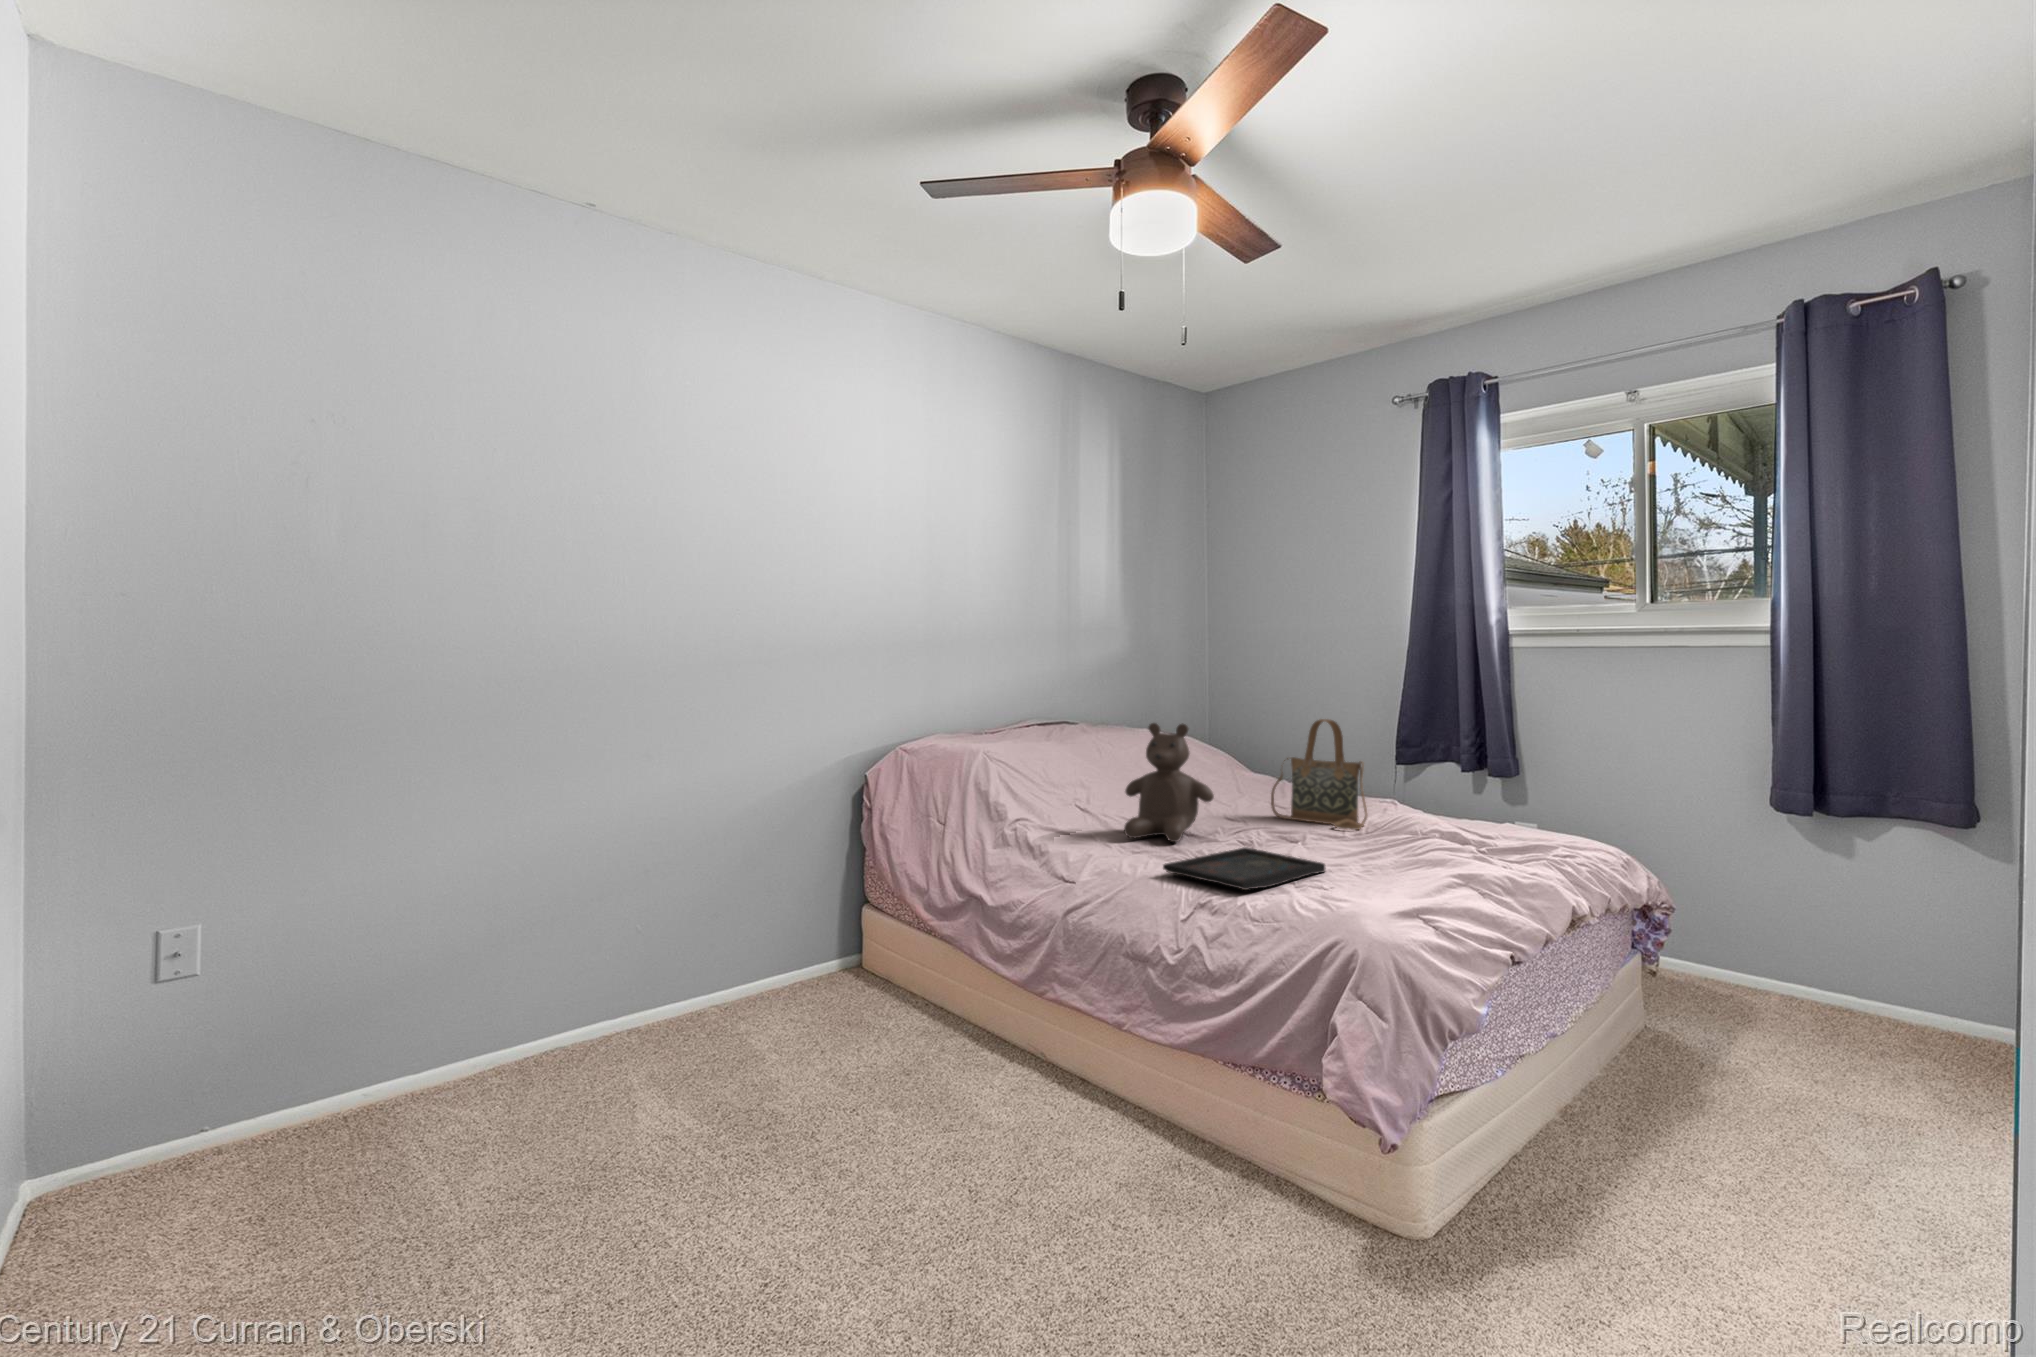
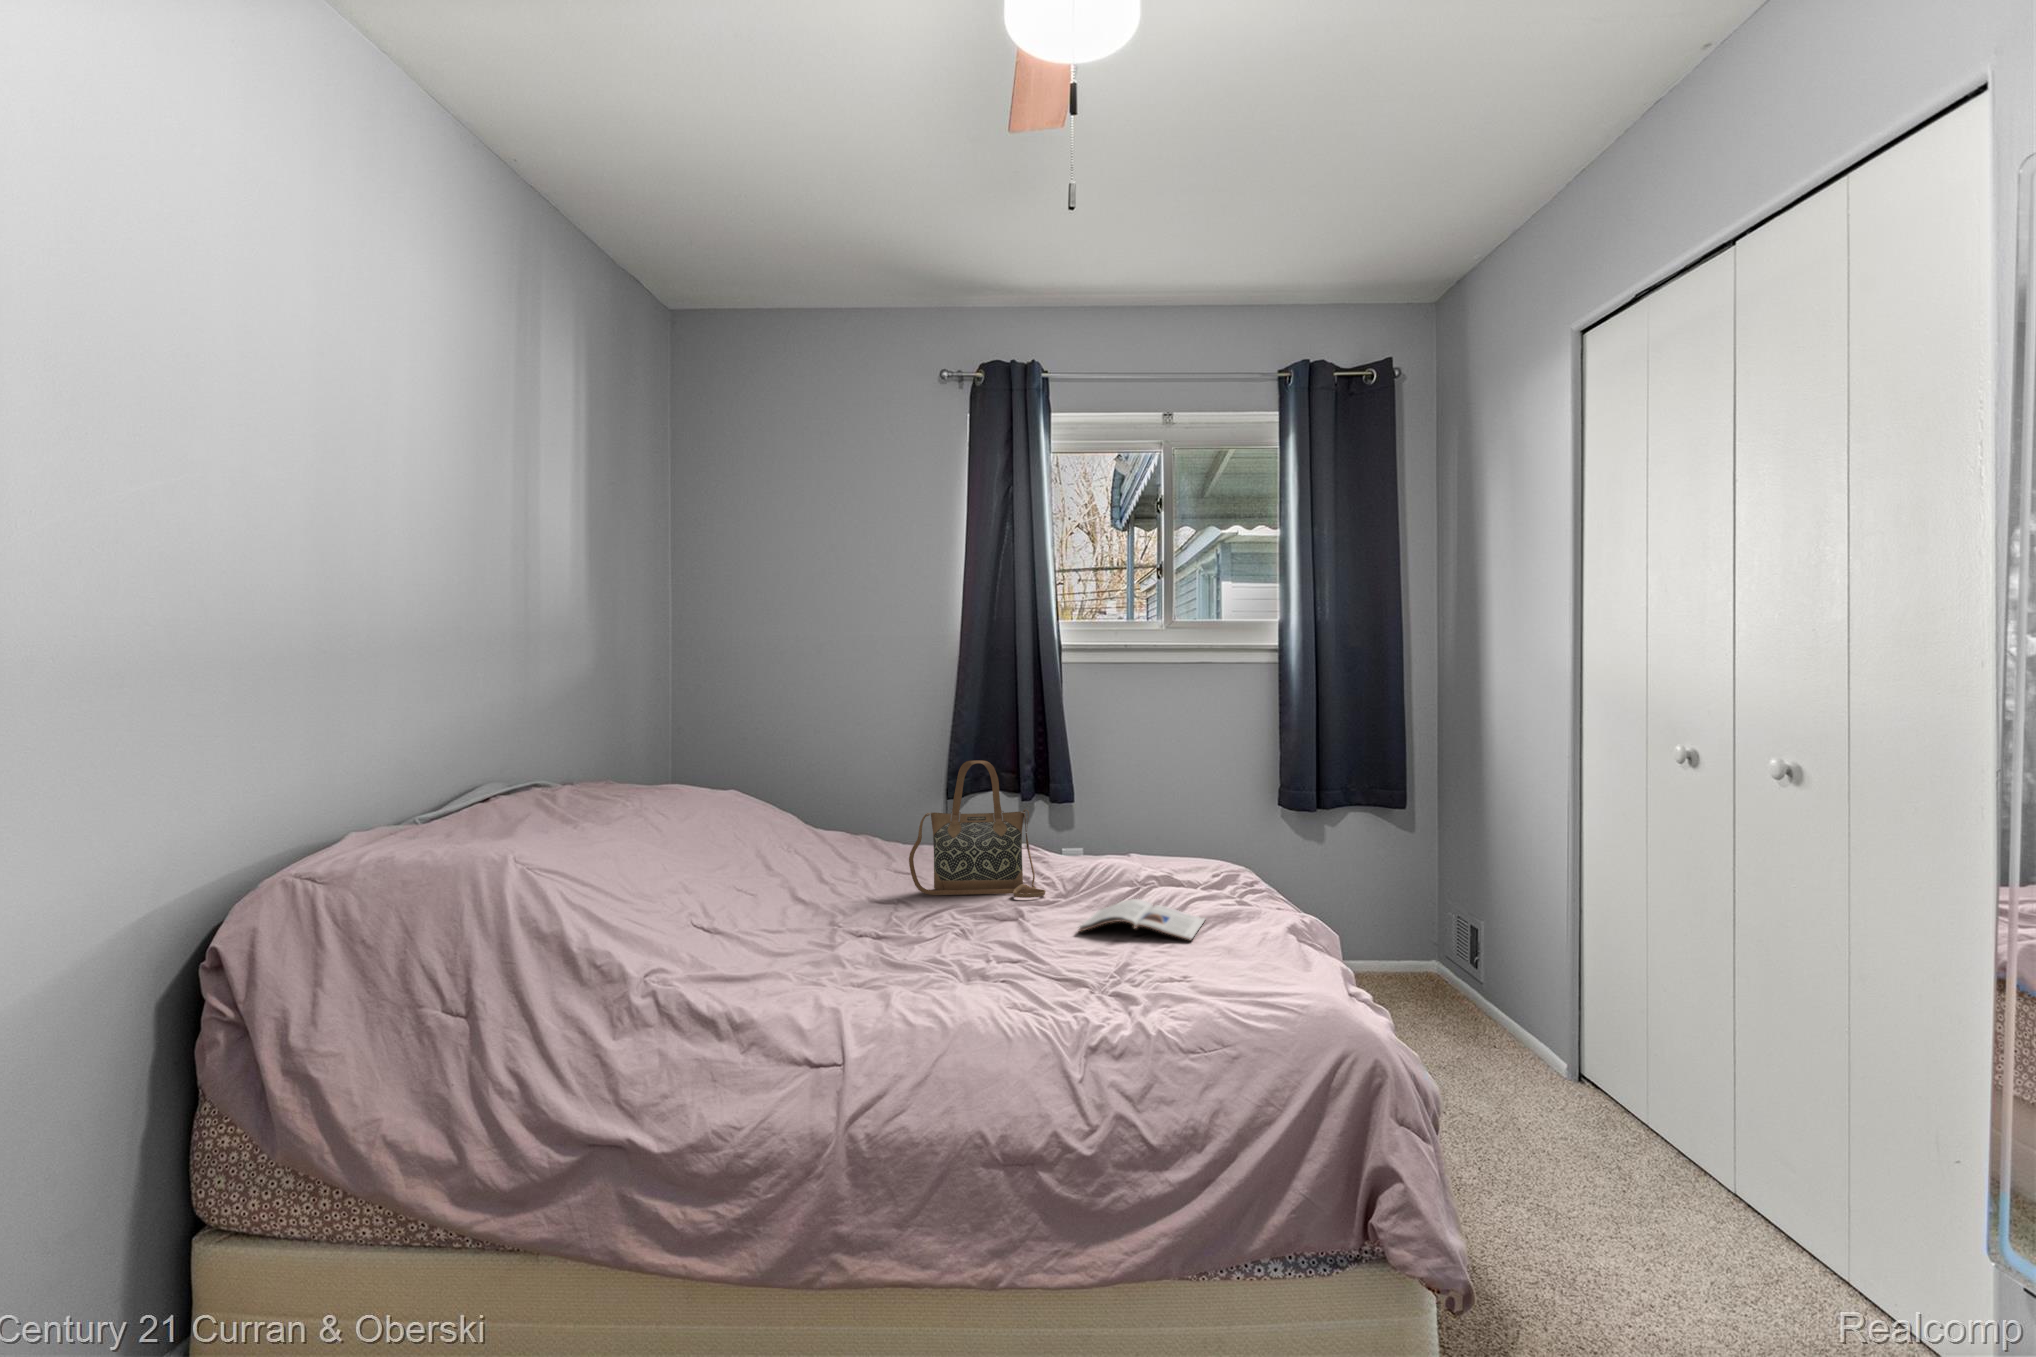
teddy bear: present [1124,723,1214,842] -> none [770,782,907,966]
magazine: none [1326,837,1448,869] -> present [1078,899,1206,940]
tray: present [1163,847,1325,890] -> none [981,948,1137,1014]

